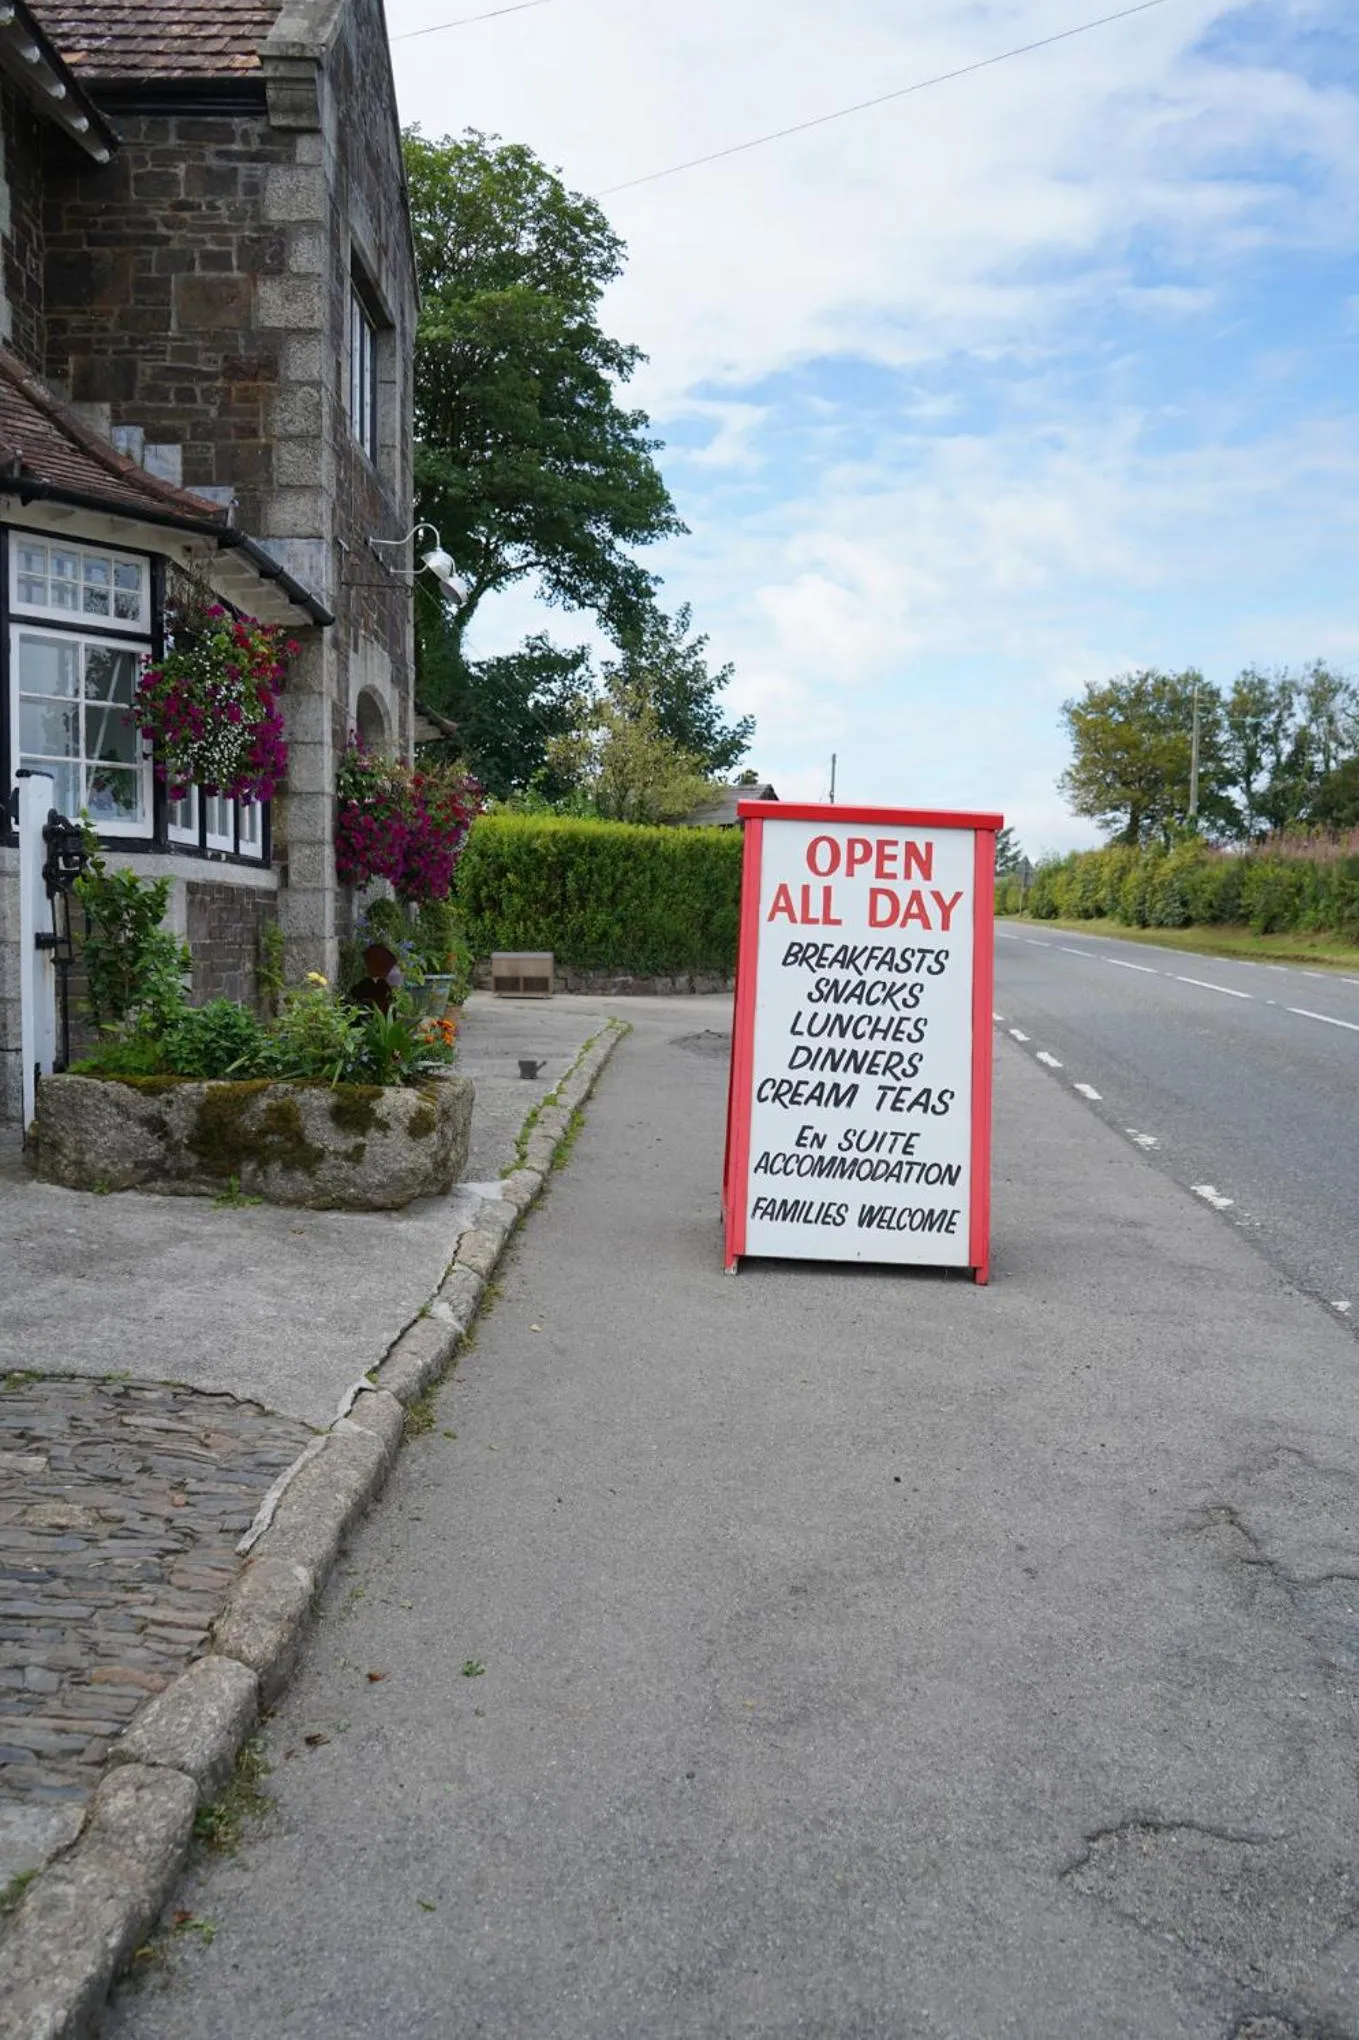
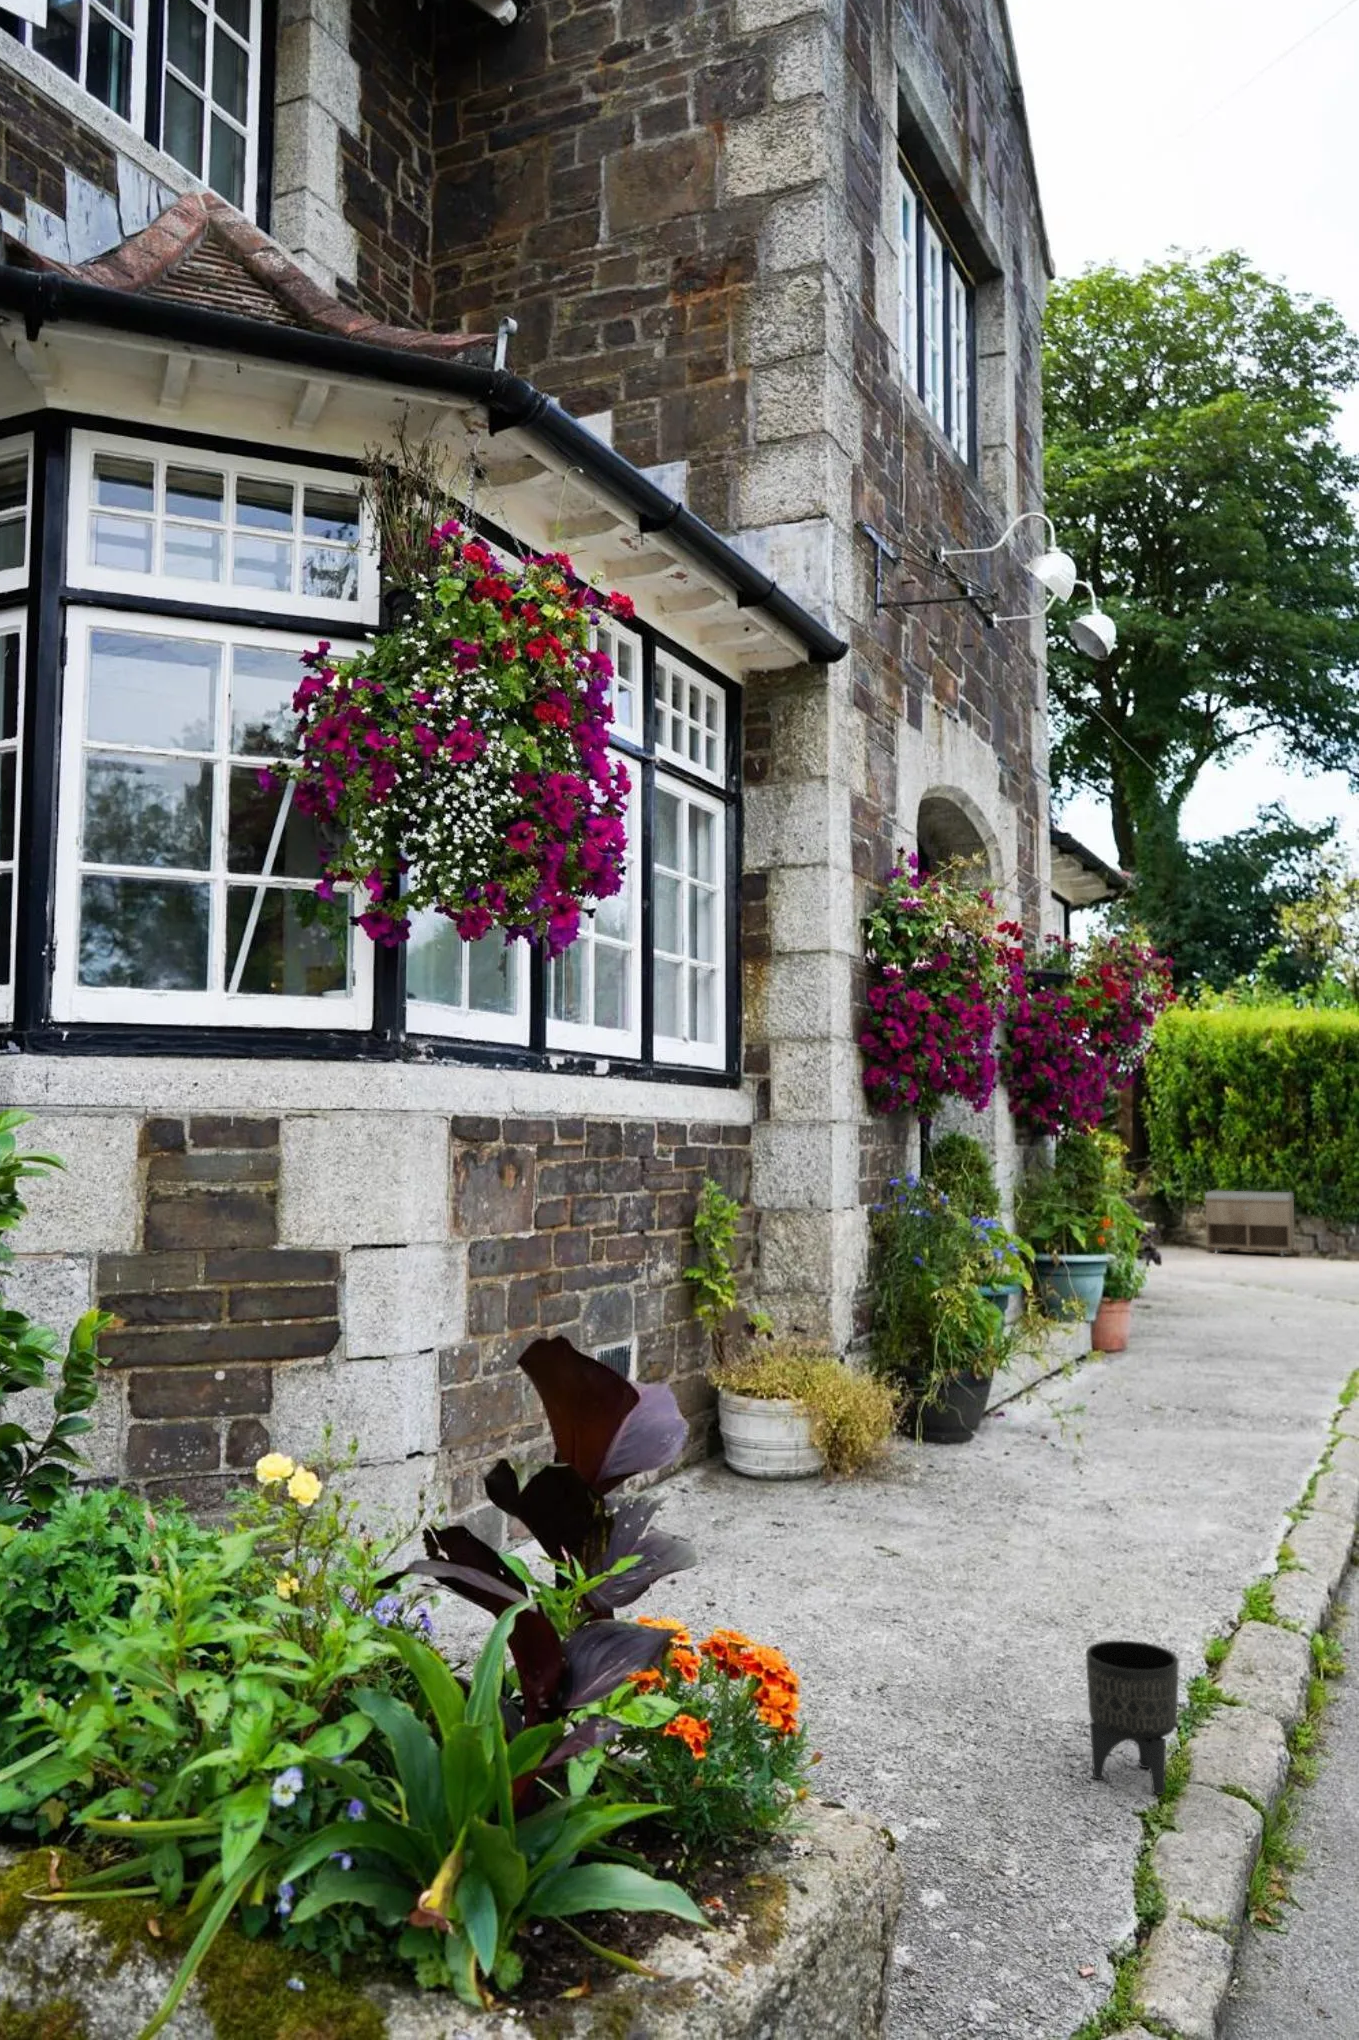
watering can: present [518,1060,547,1079] -> none [1195,1460,1255,1506]
planter: none [500,1076,532,1123] -> present [1086,1641,1179,1794]

